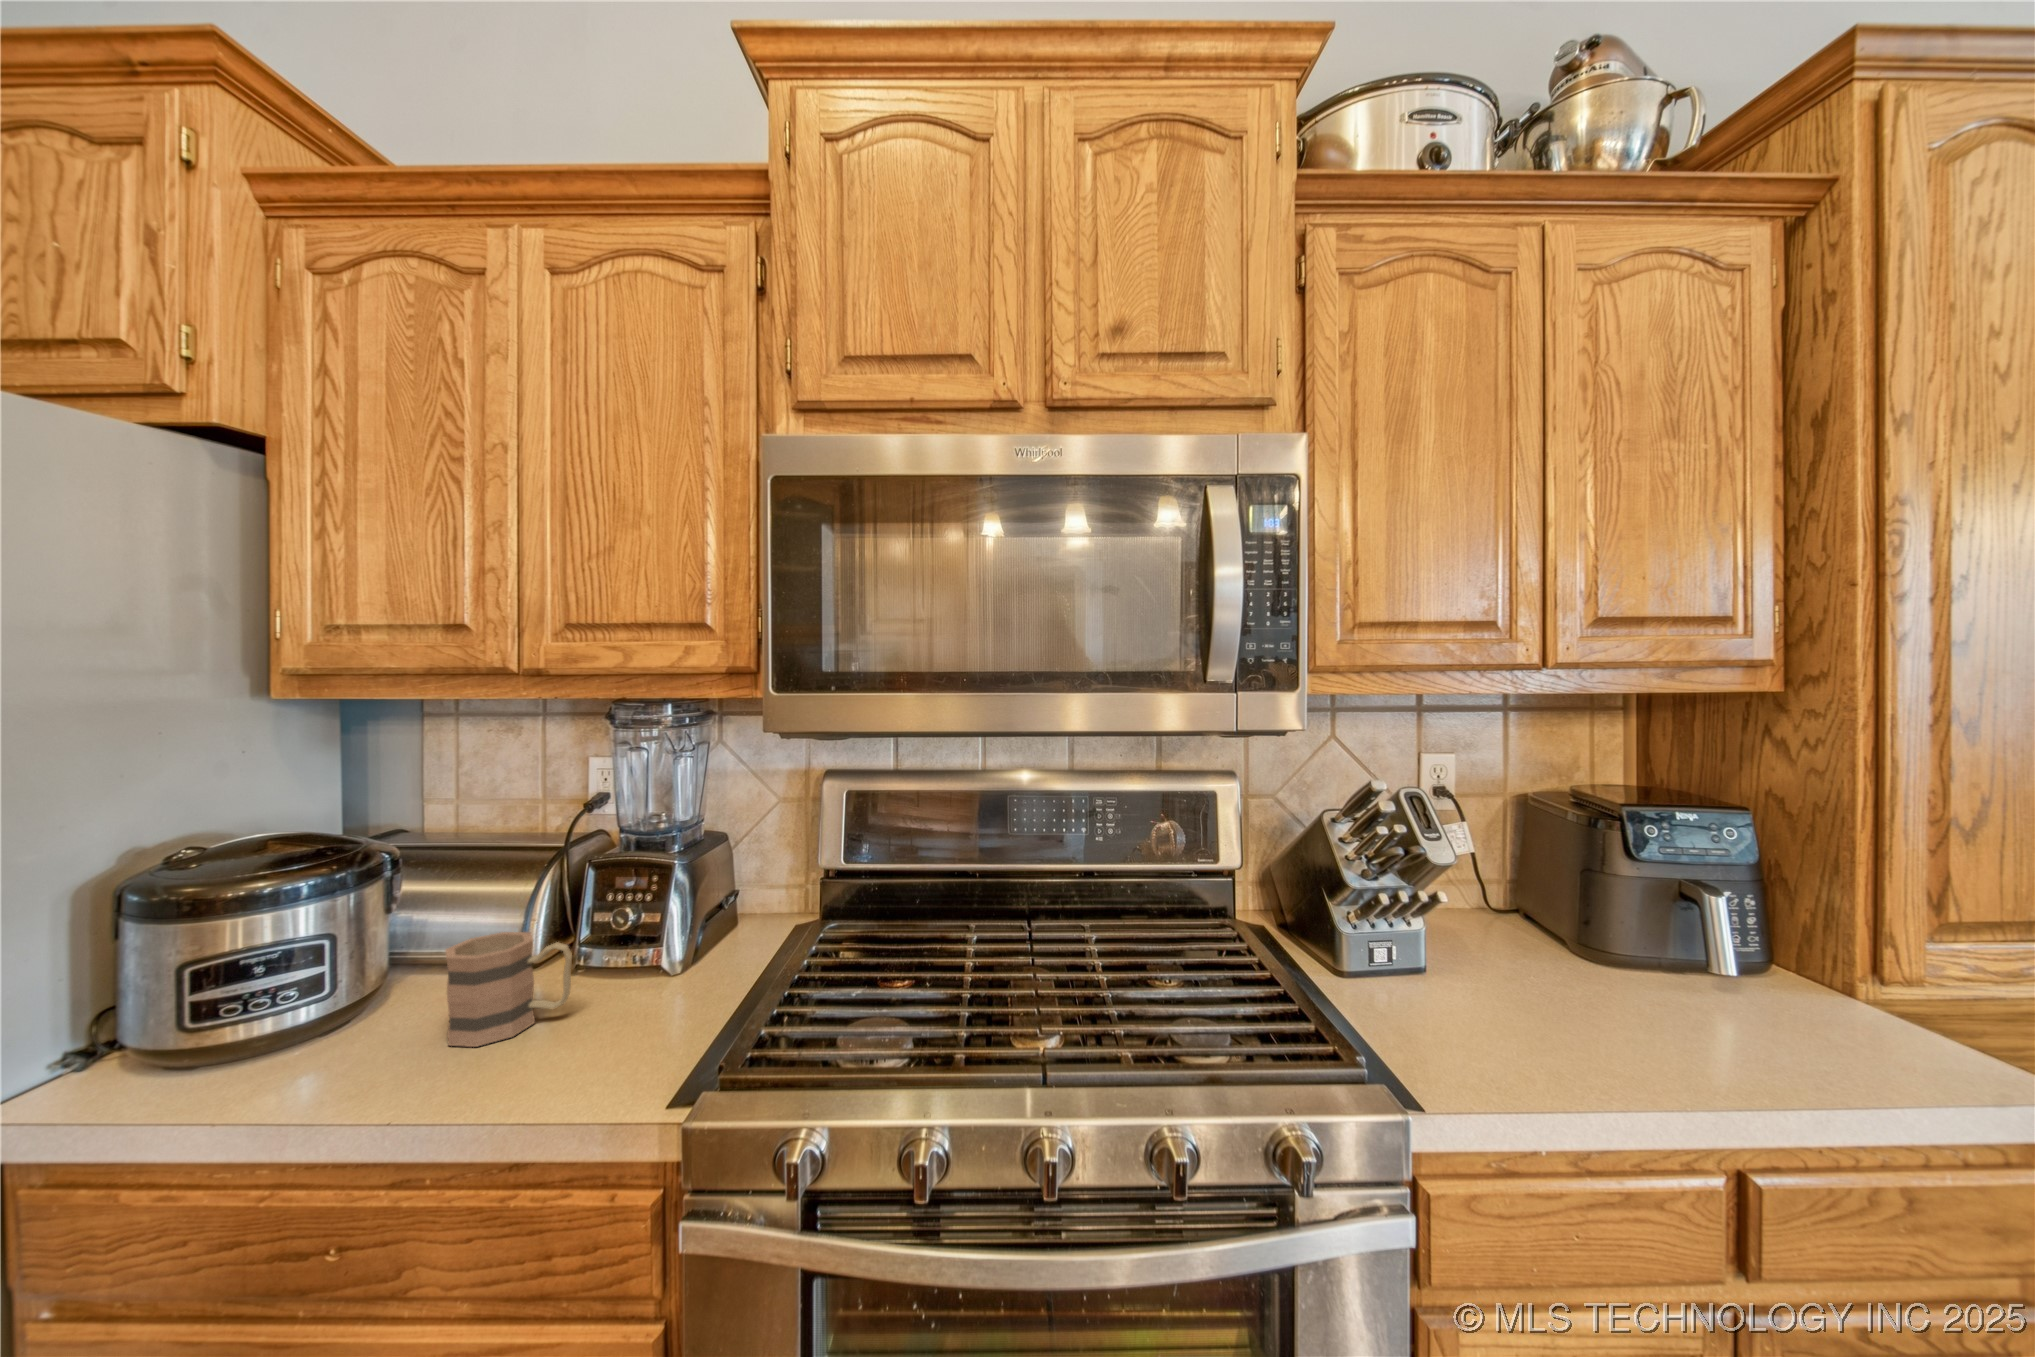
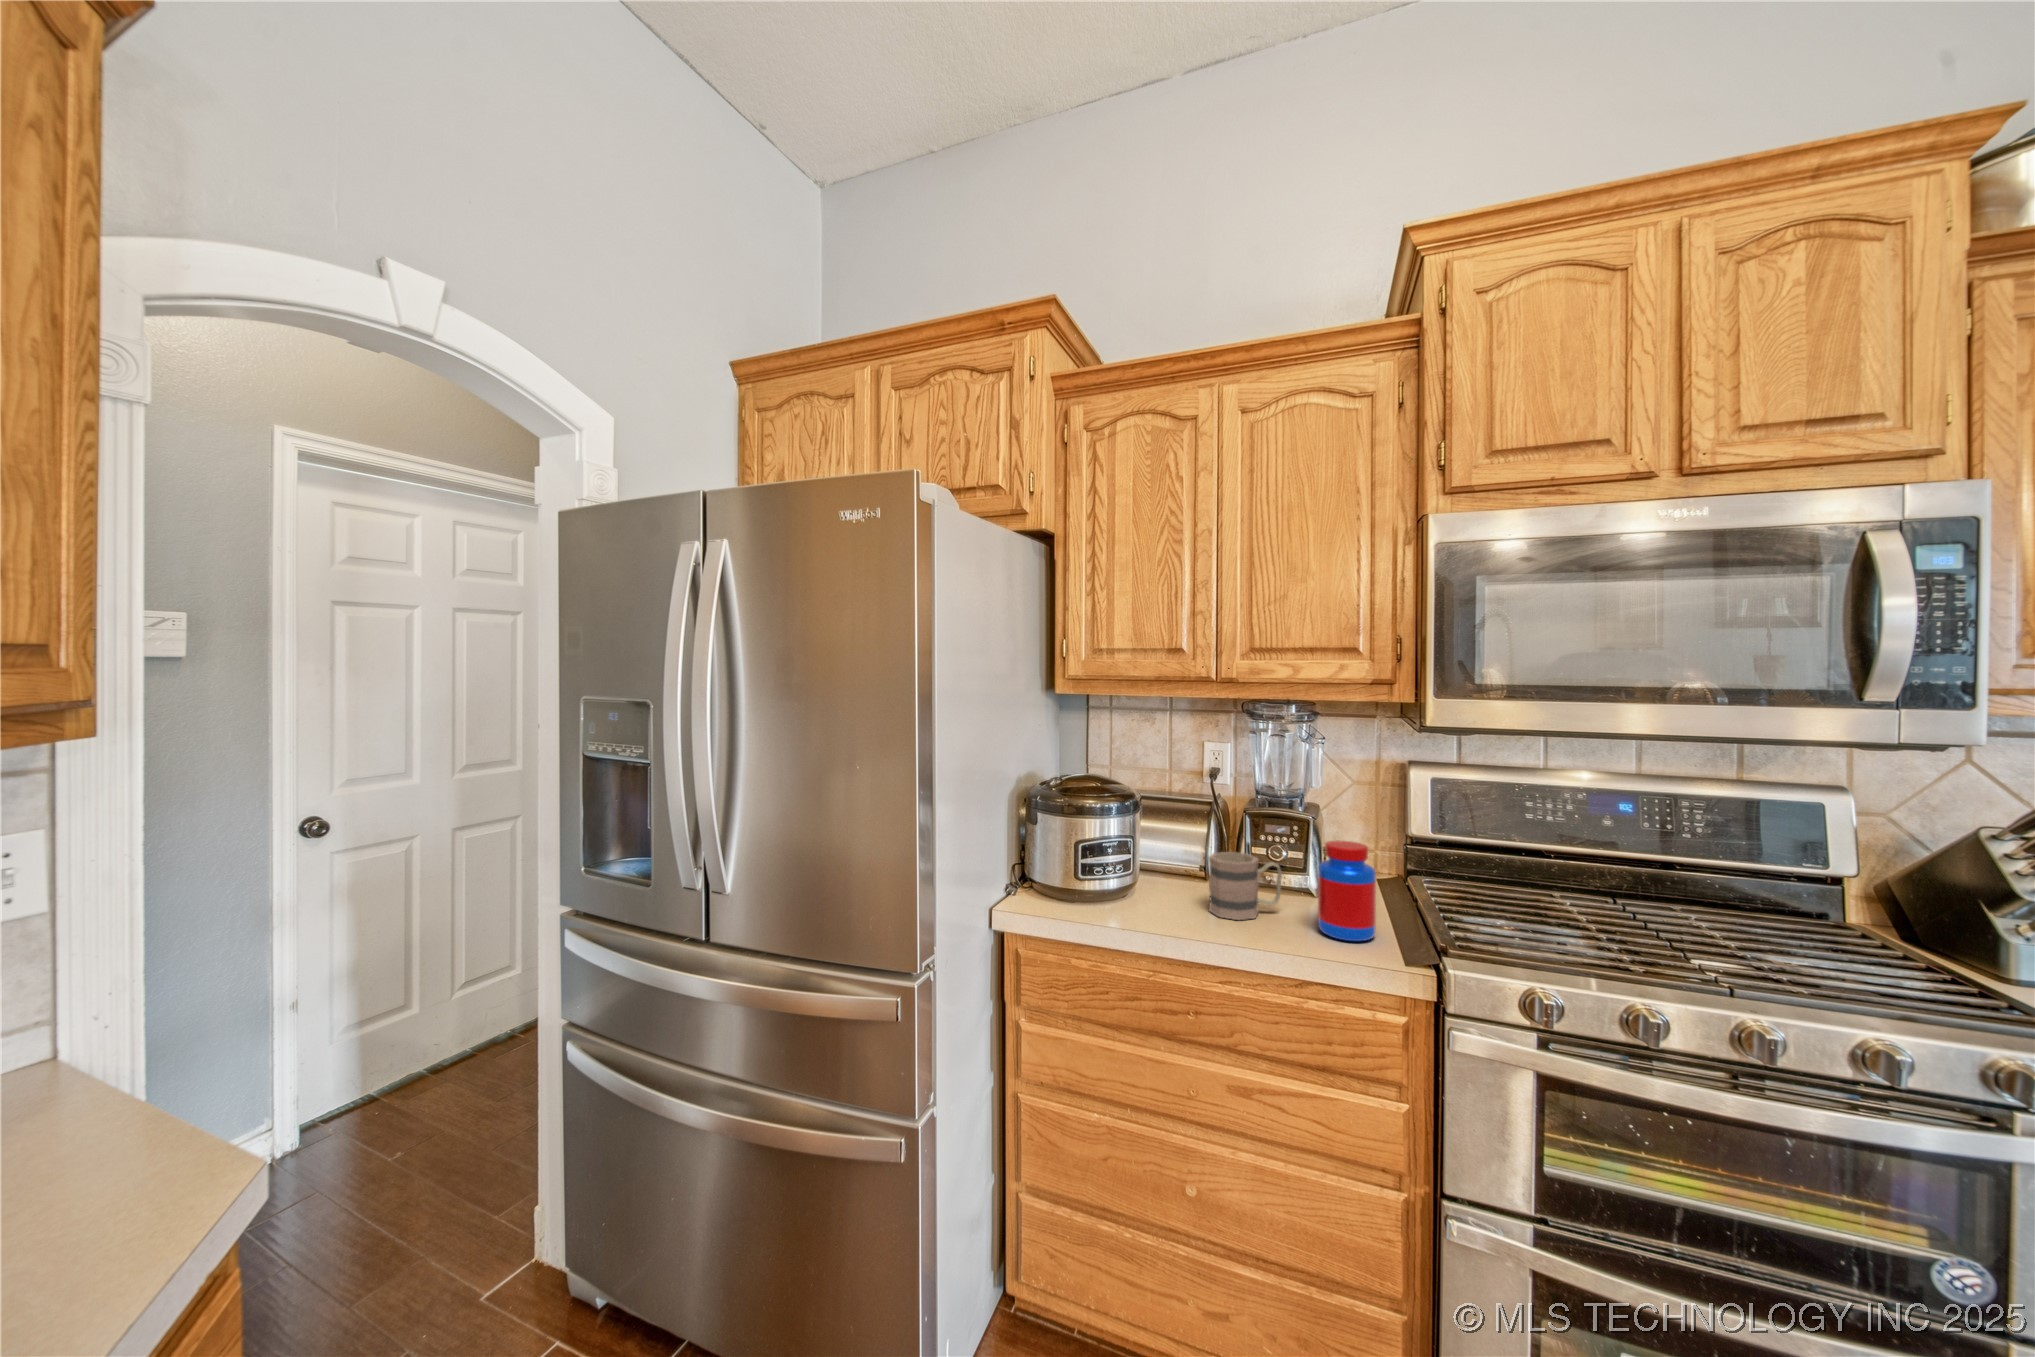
jar: none [584,903,673,1061] -> present [1318,841,1376,941]

